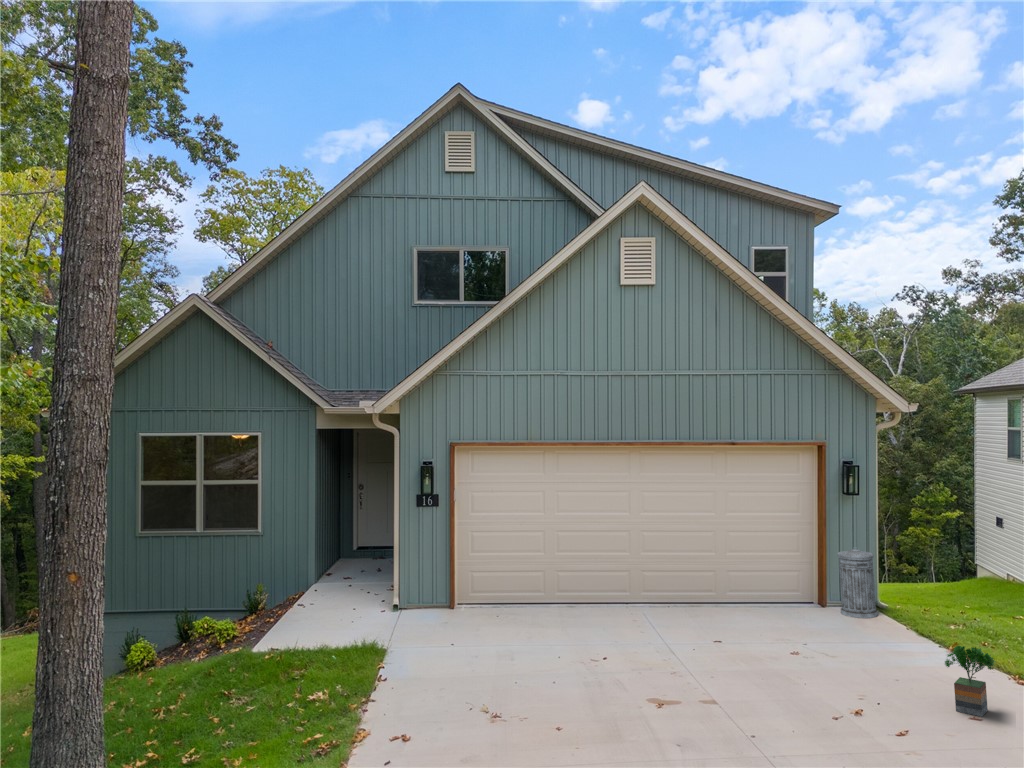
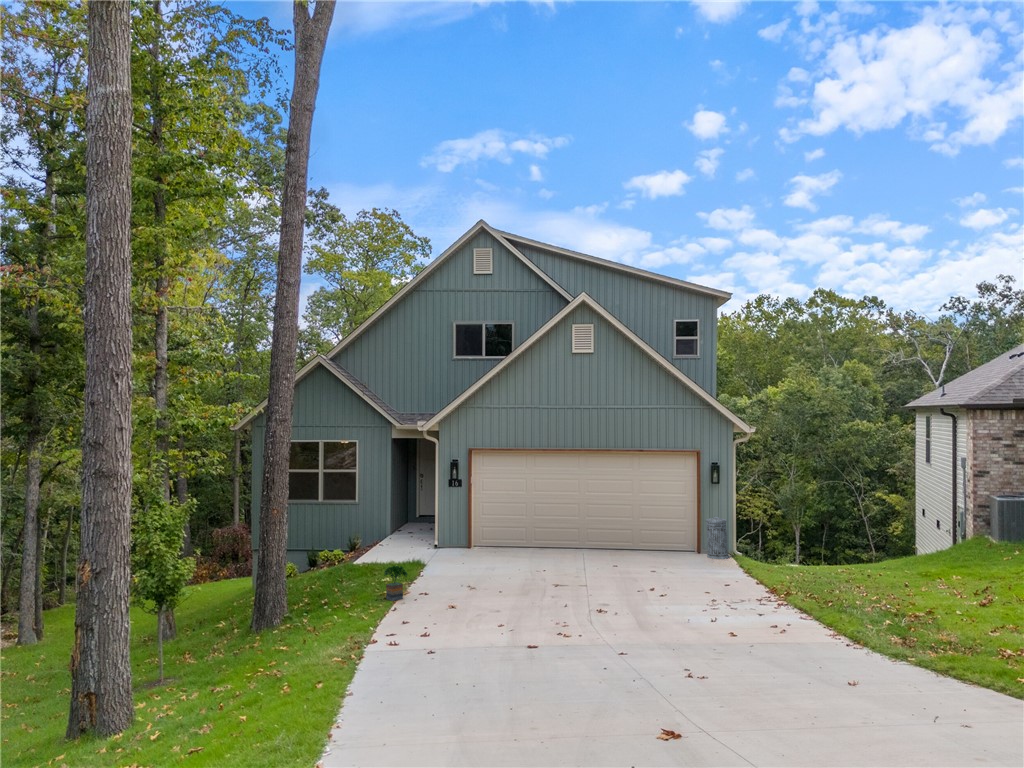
potted tree: present [945,646,996,717] -> present [384,566,408,601]

